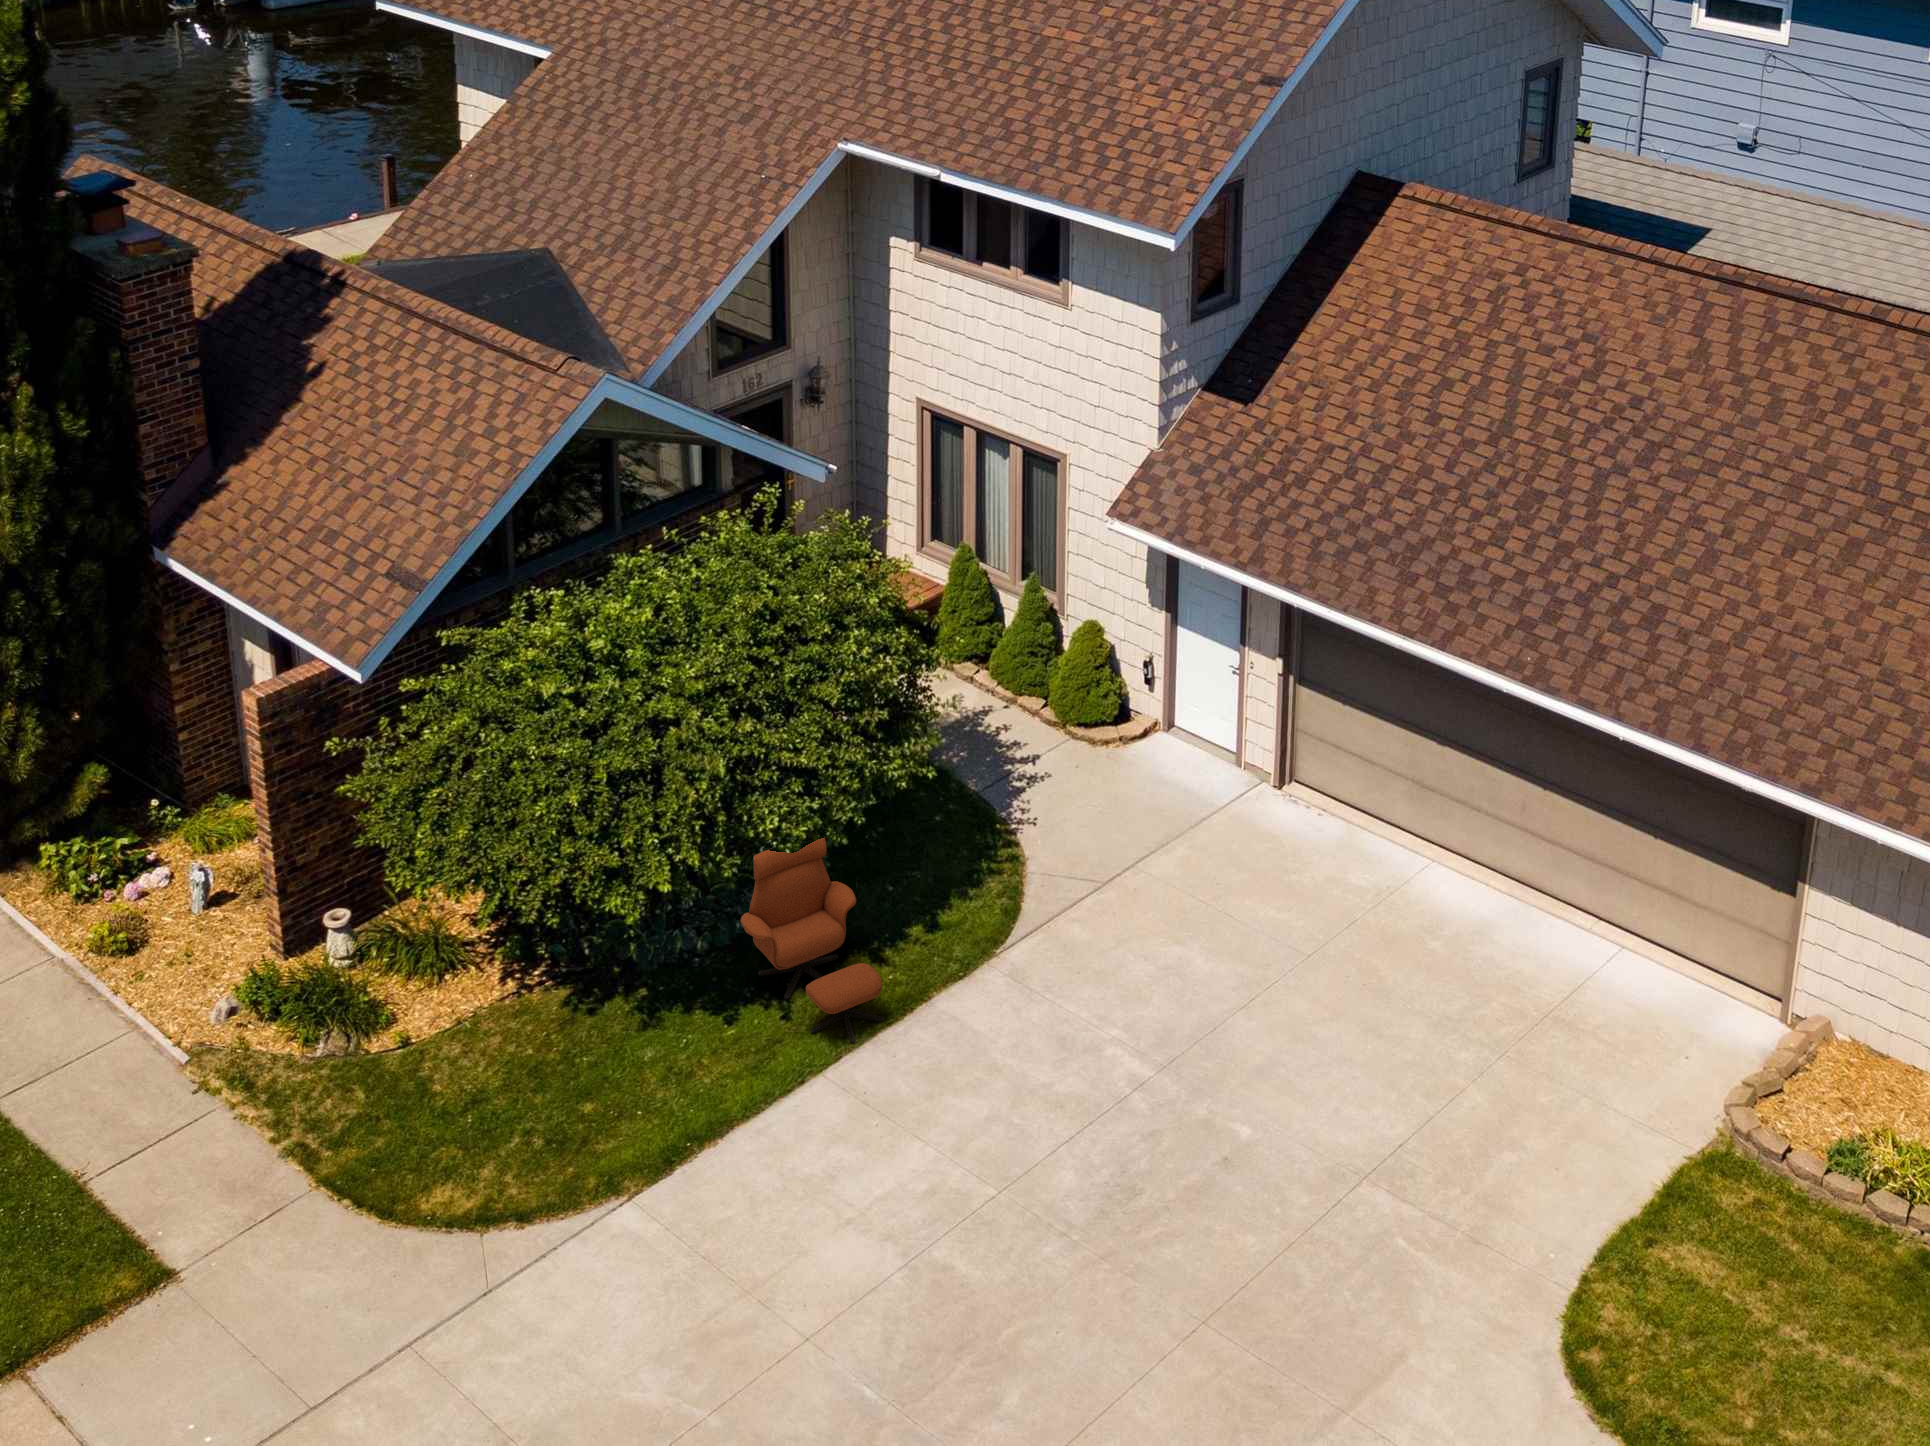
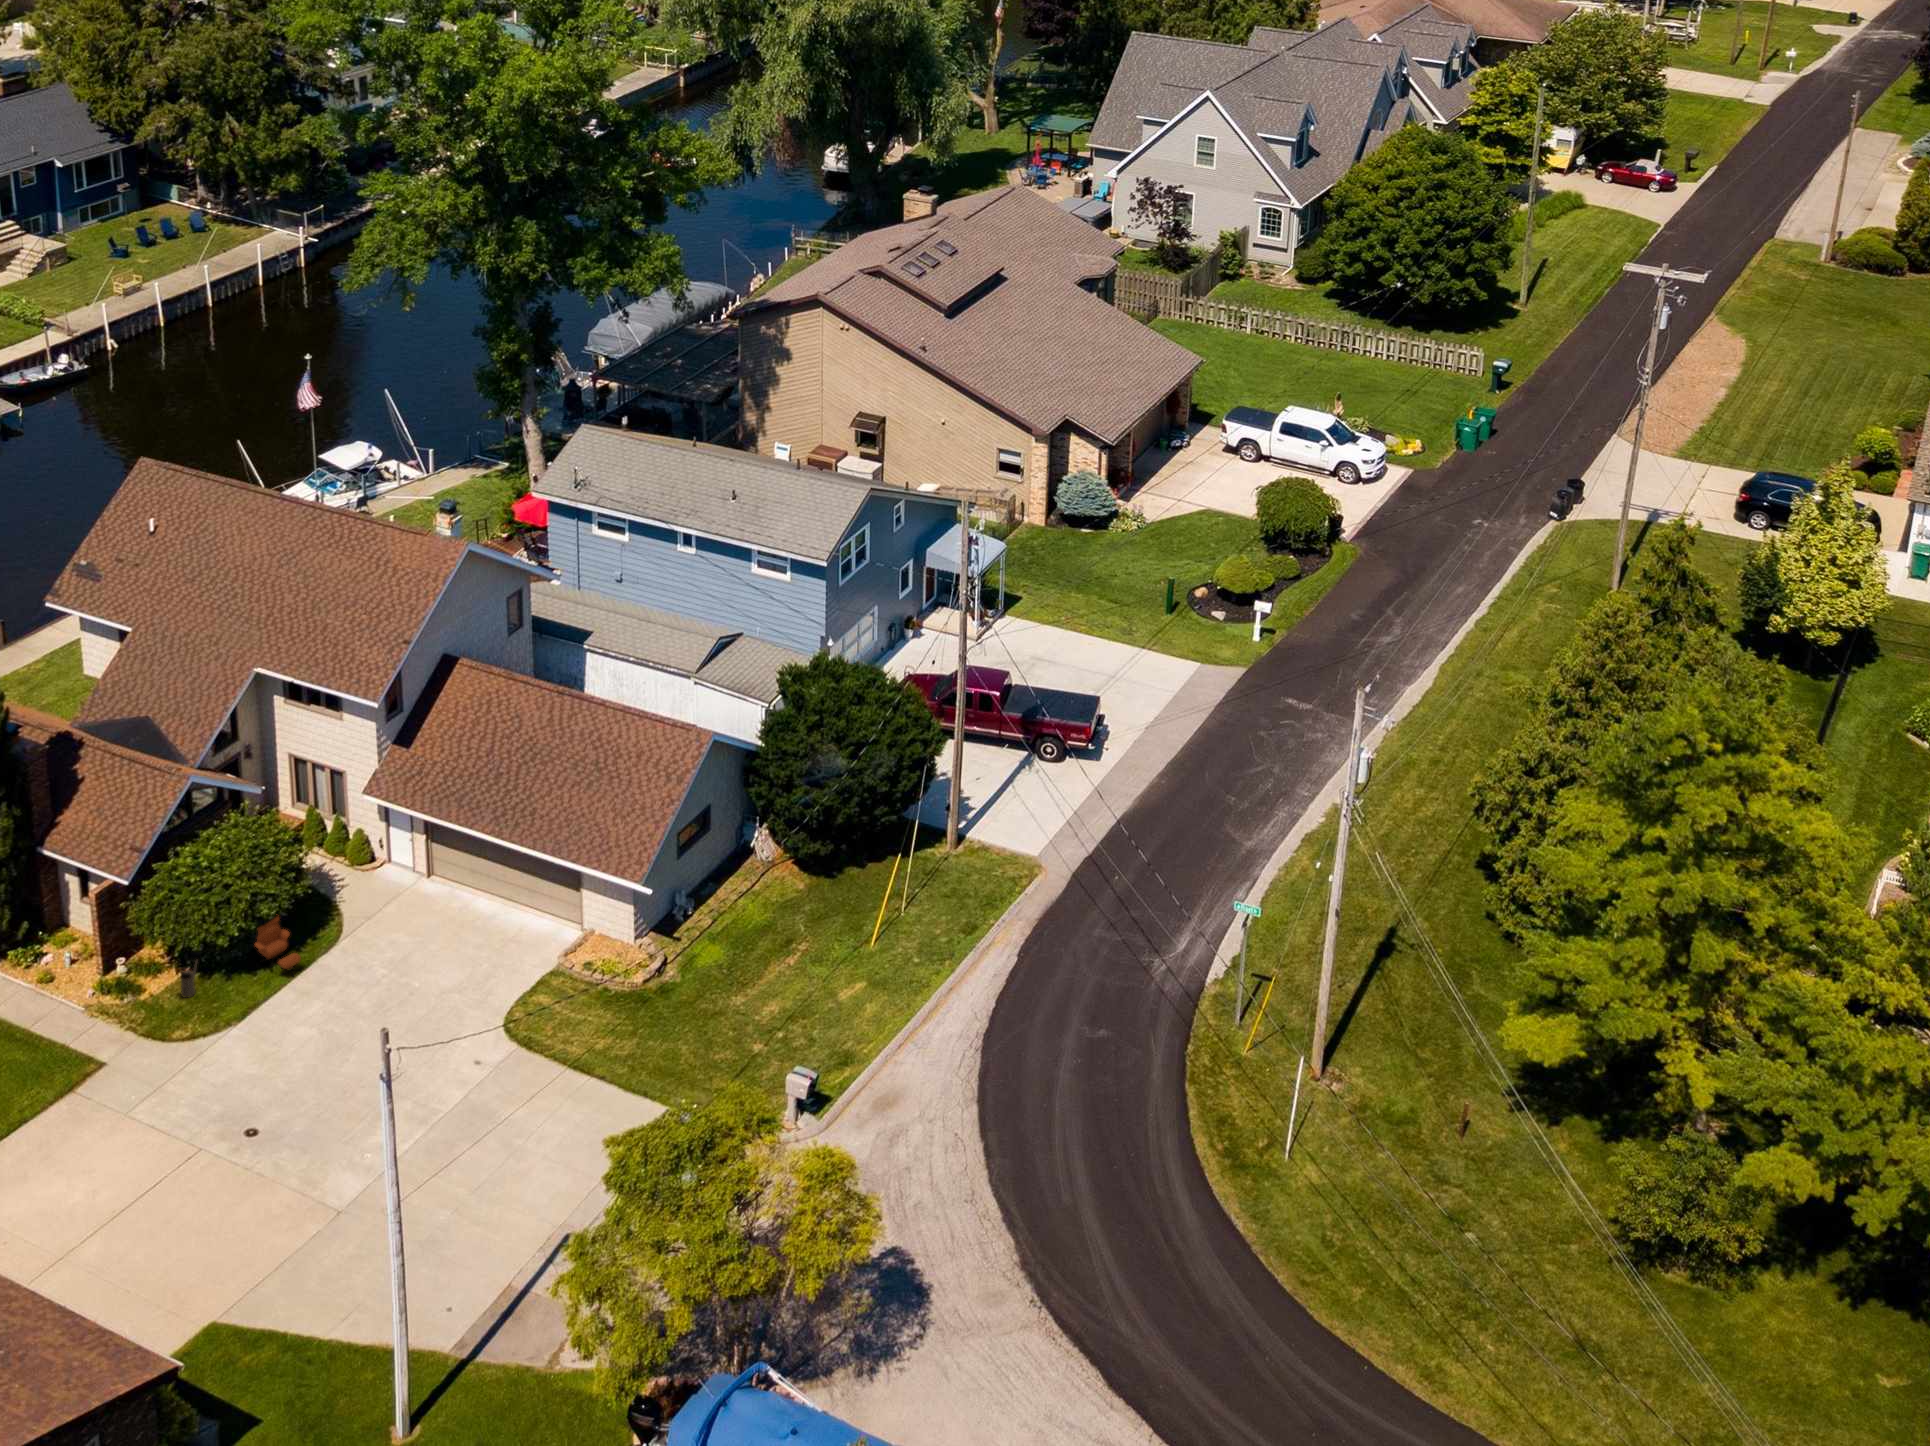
watering can: none [486,942,558,1065] -> present [180,961,197,998]

